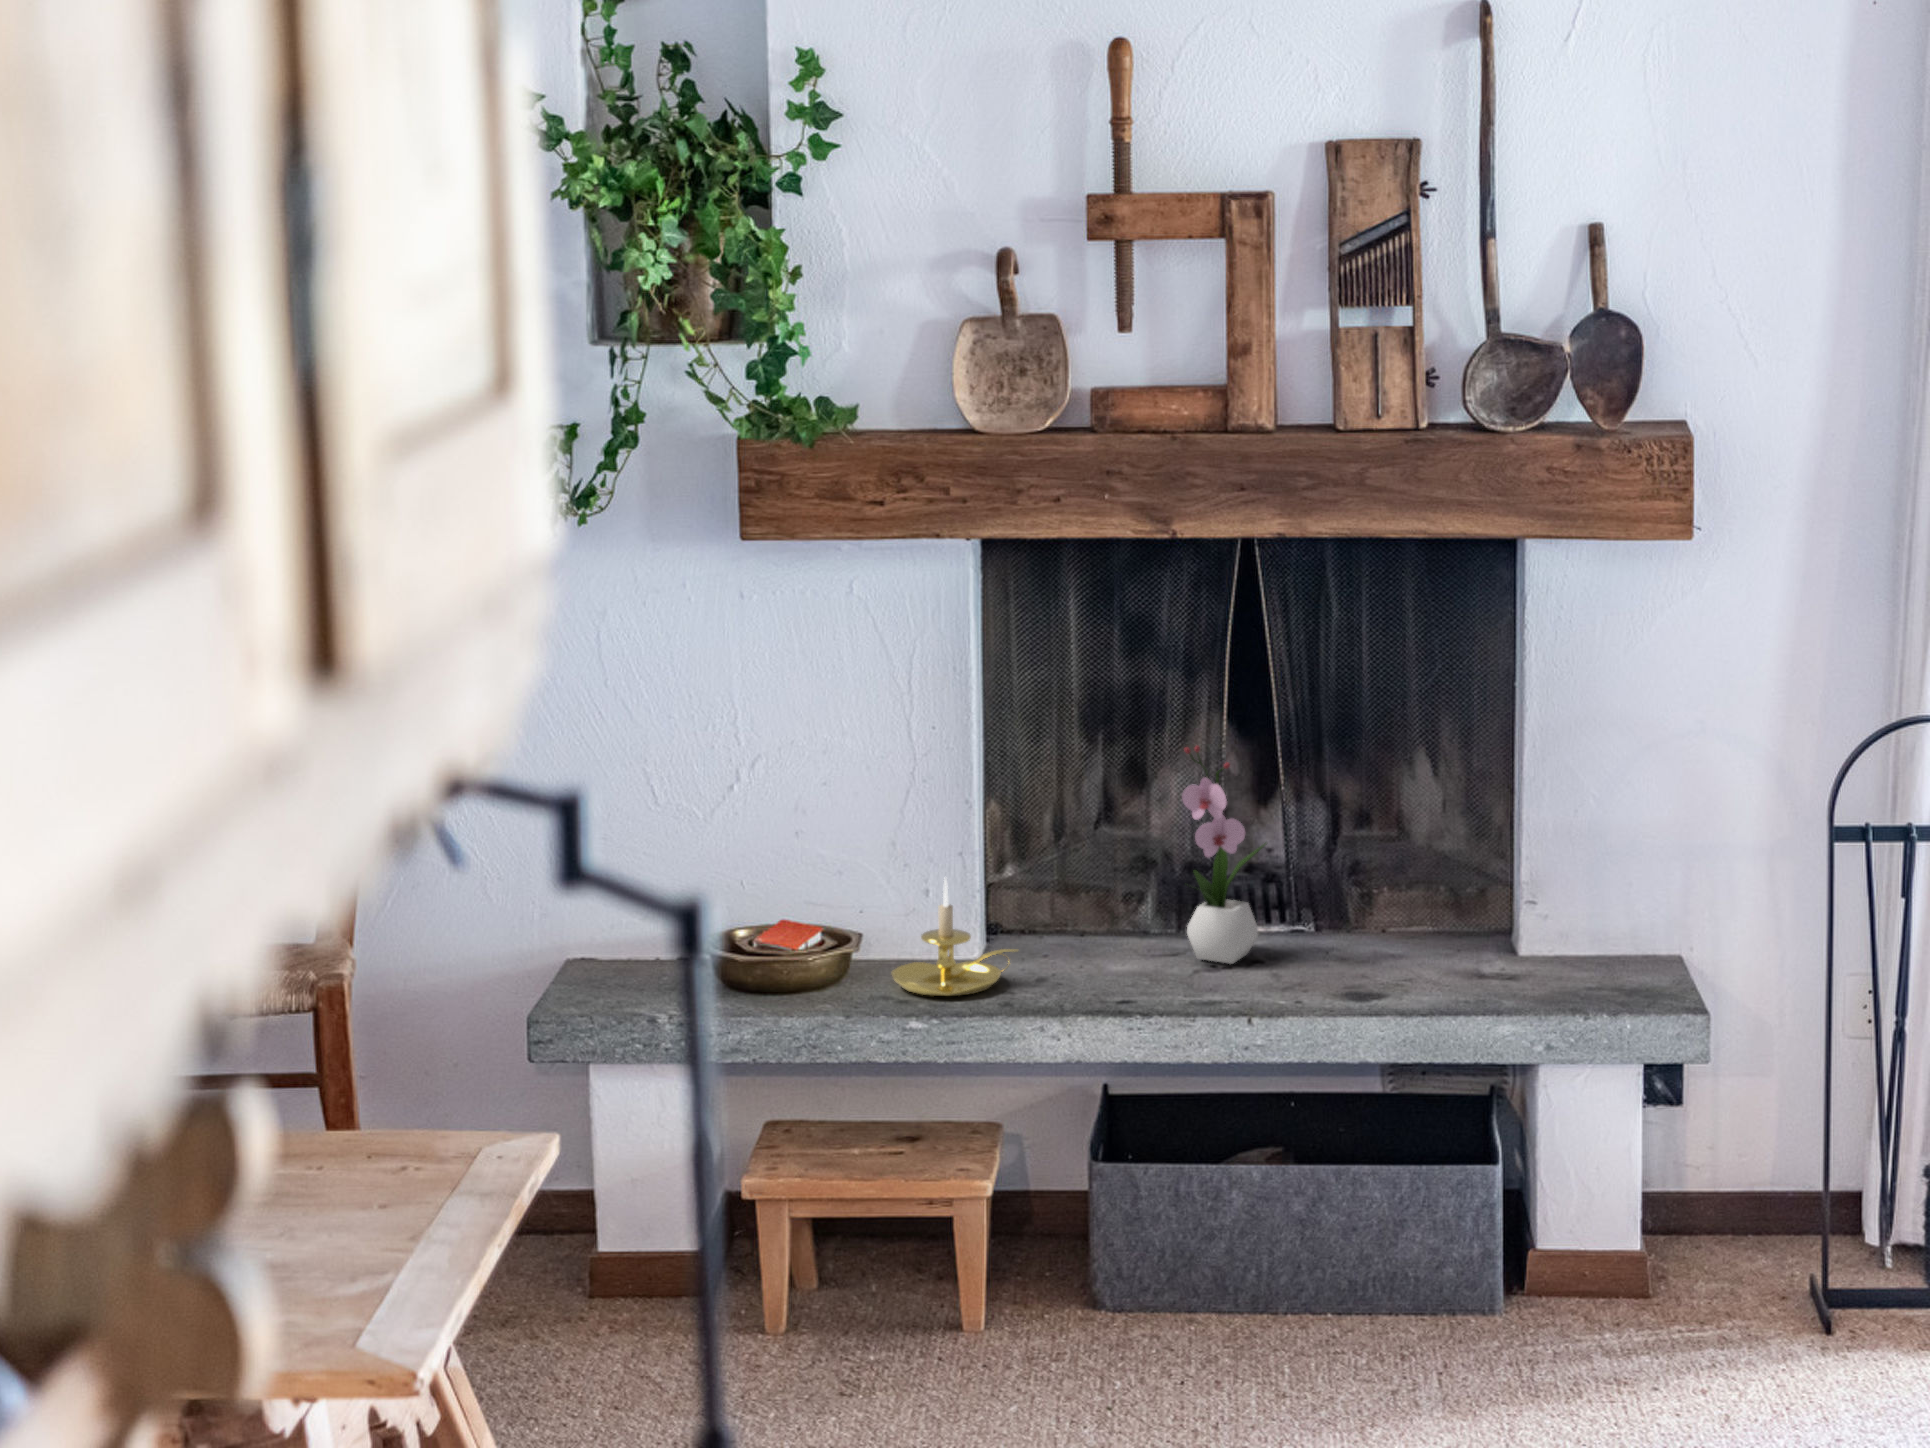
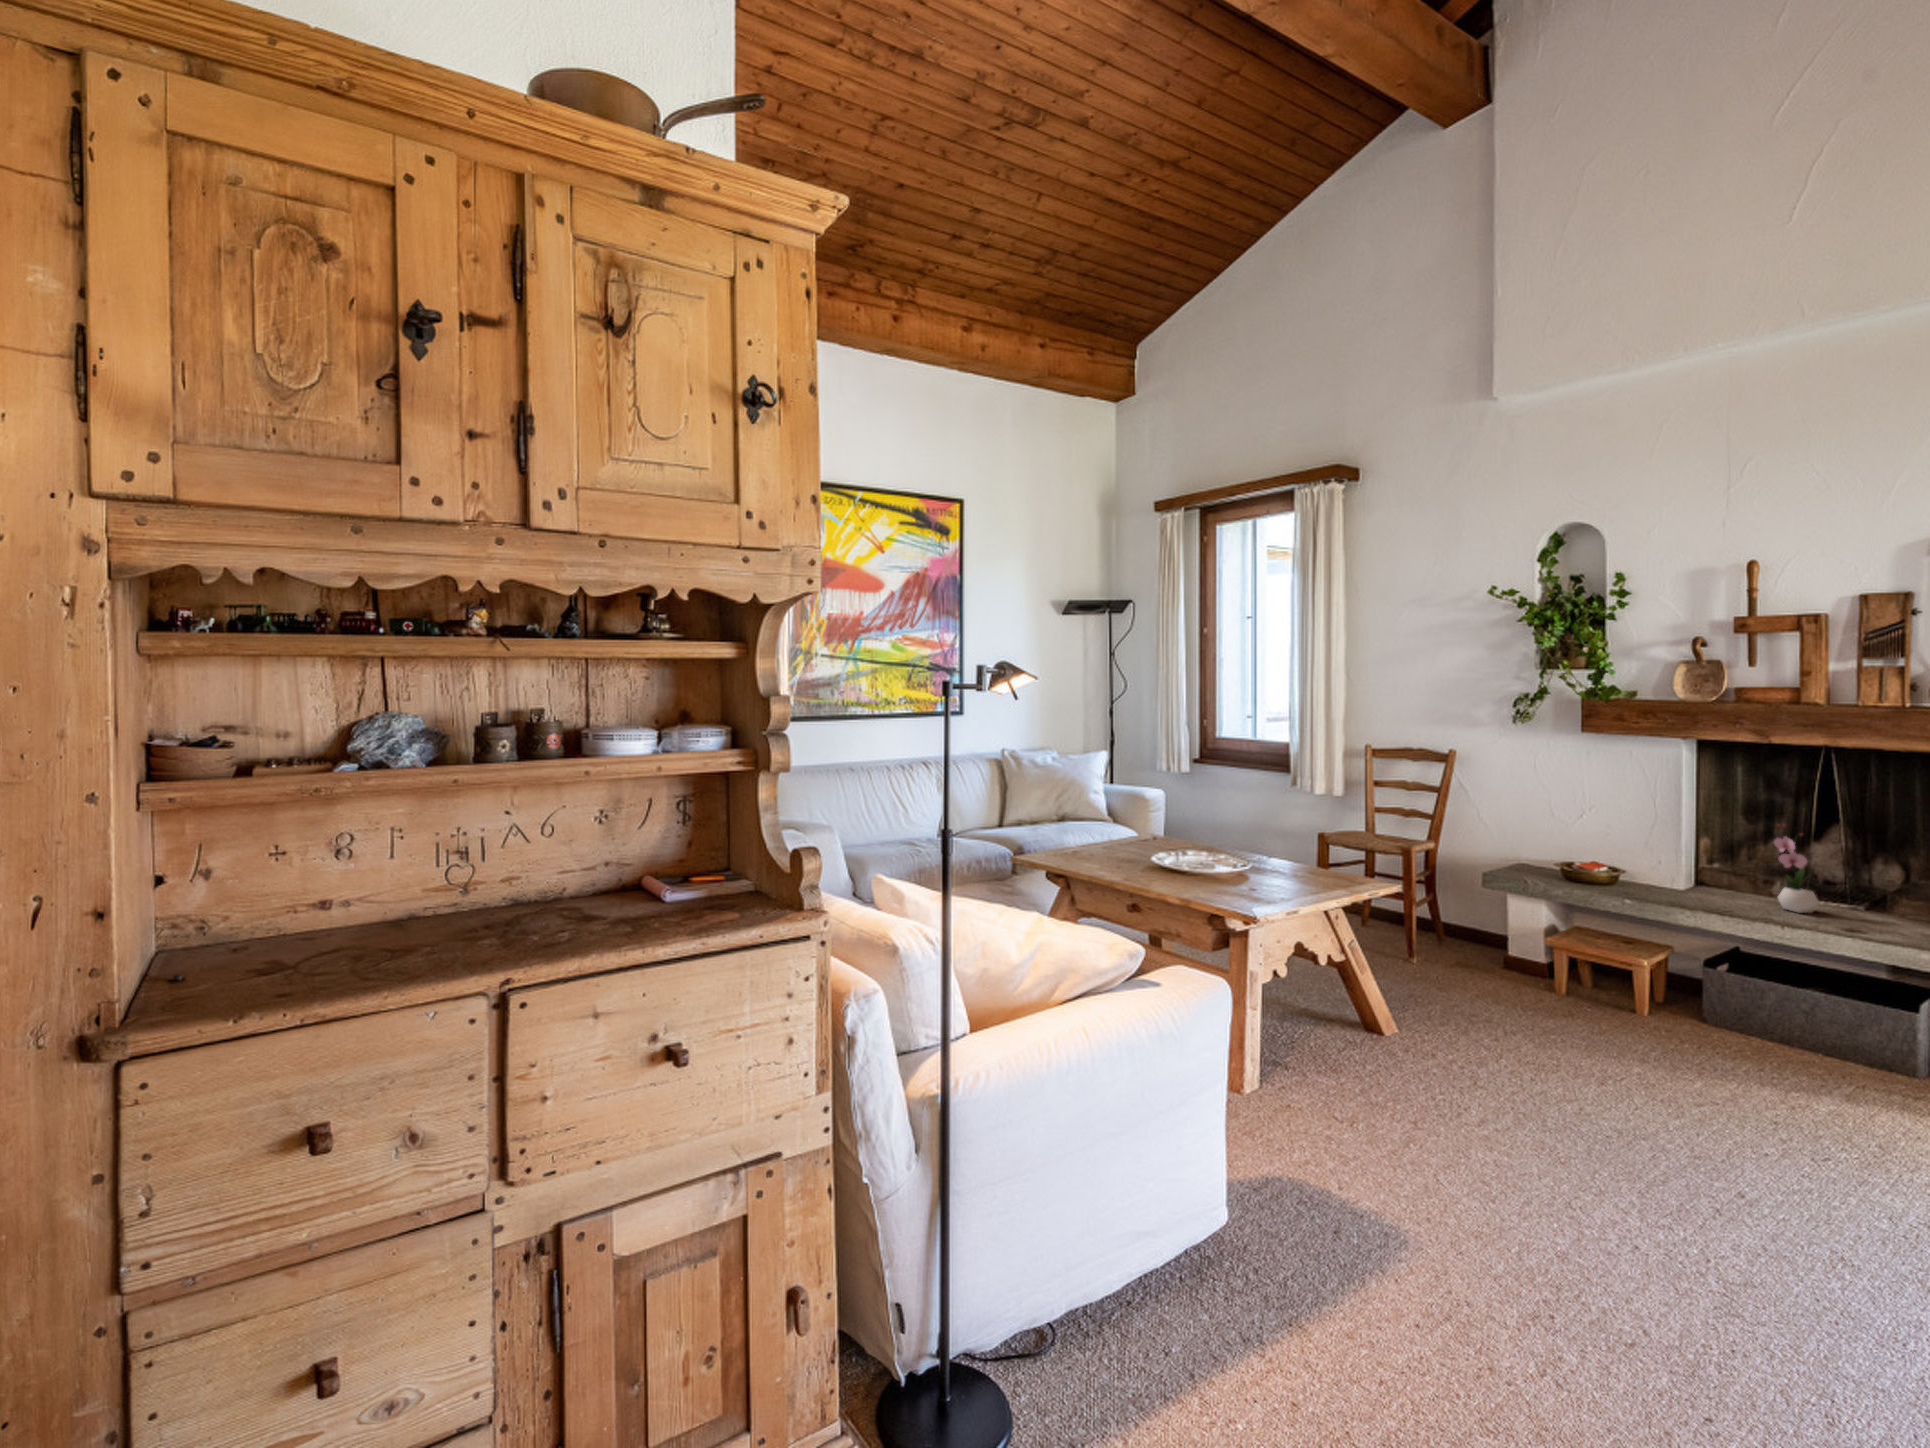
candle holder: present [891,878,1018,996] -> none [1628,854,1687,897]

